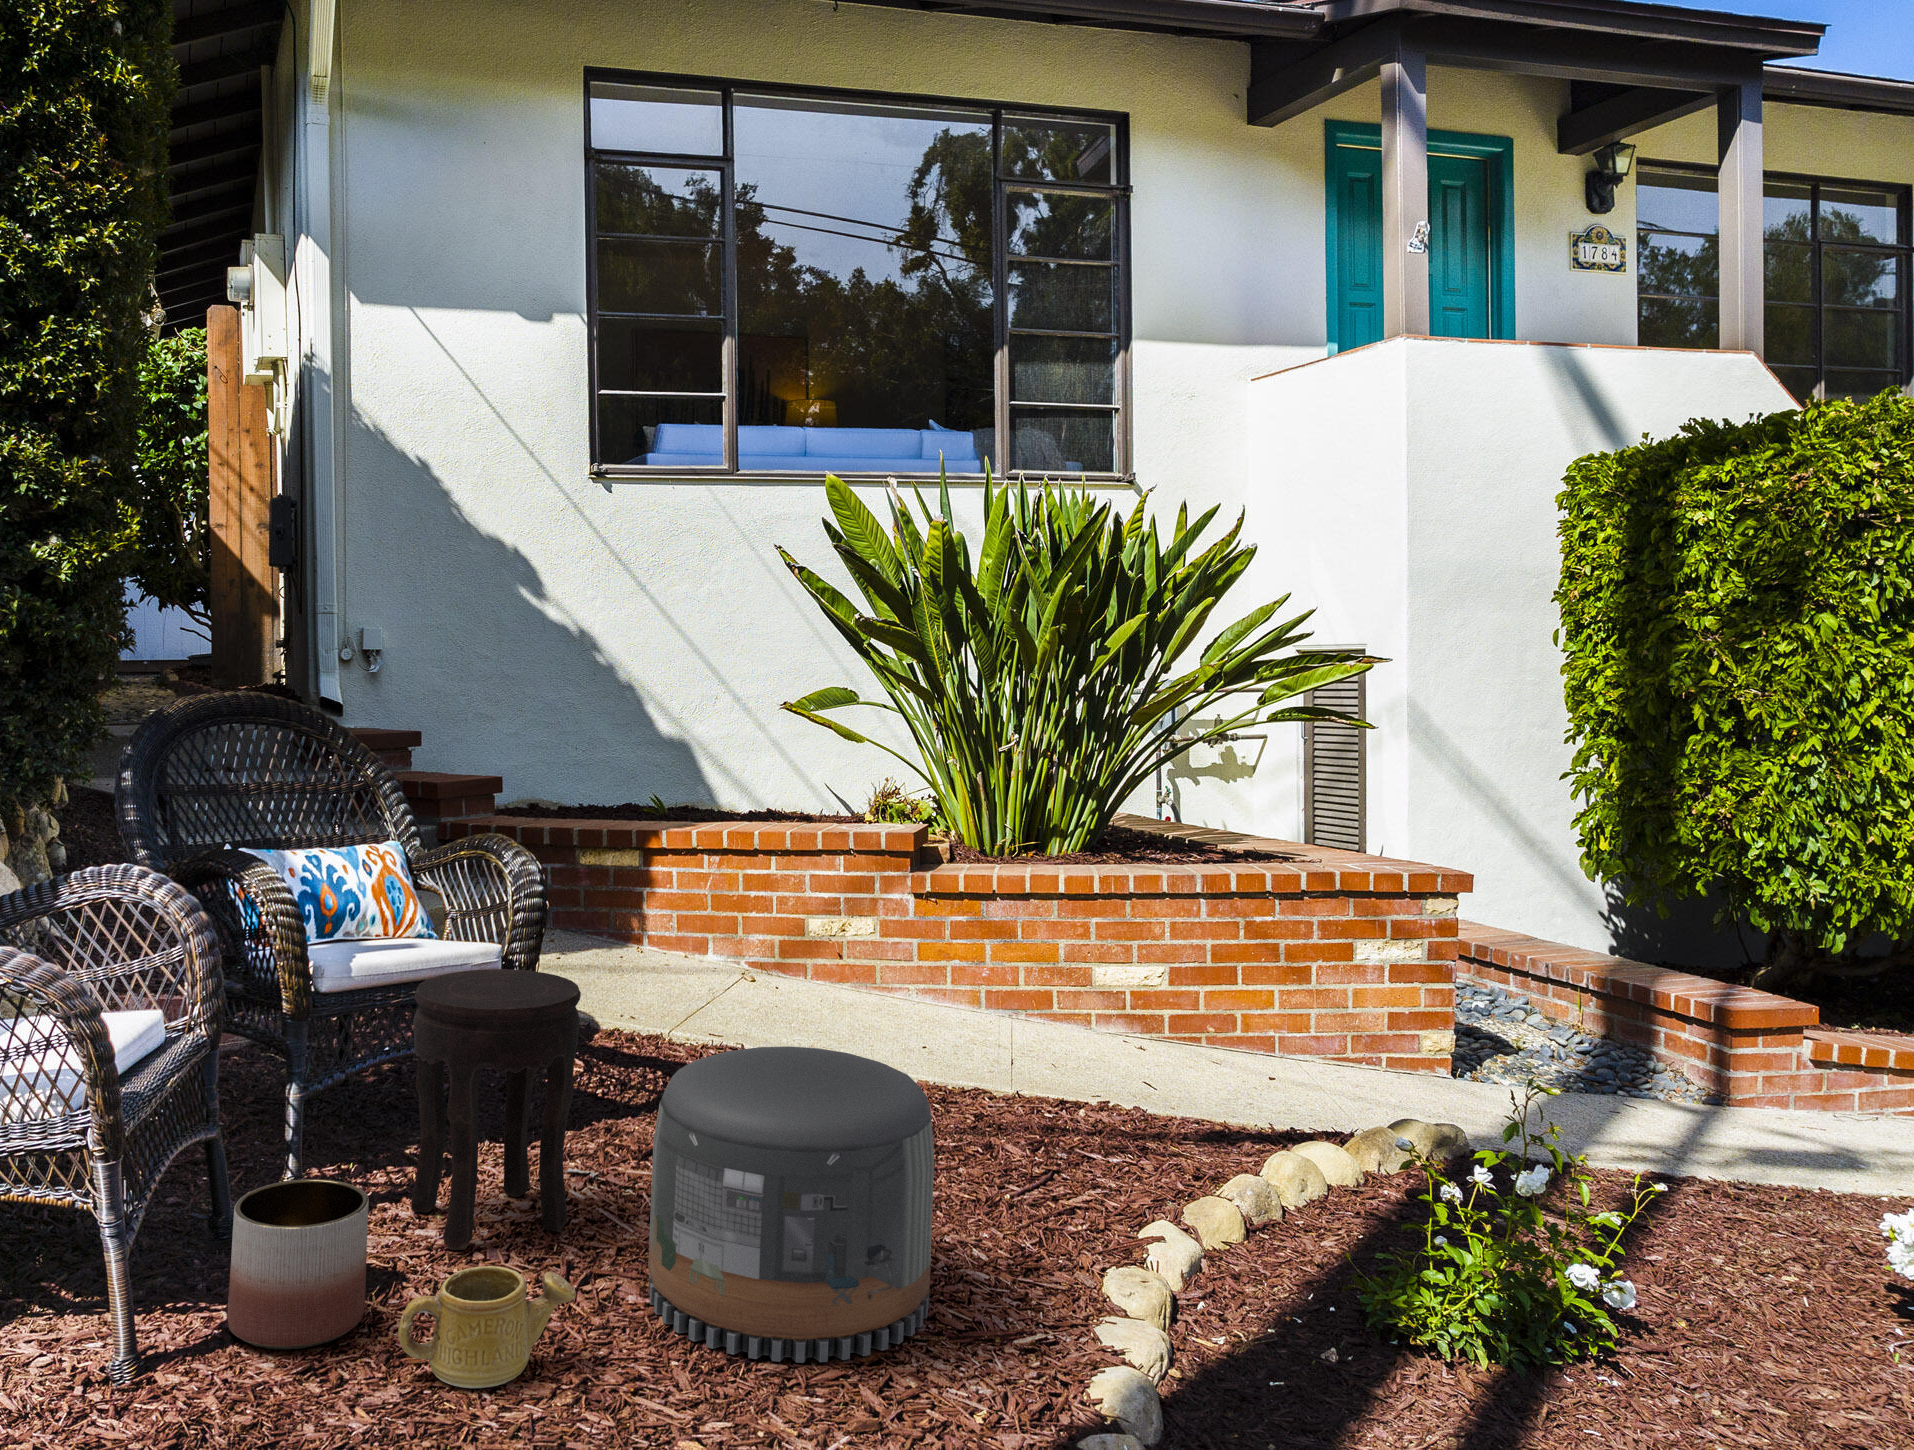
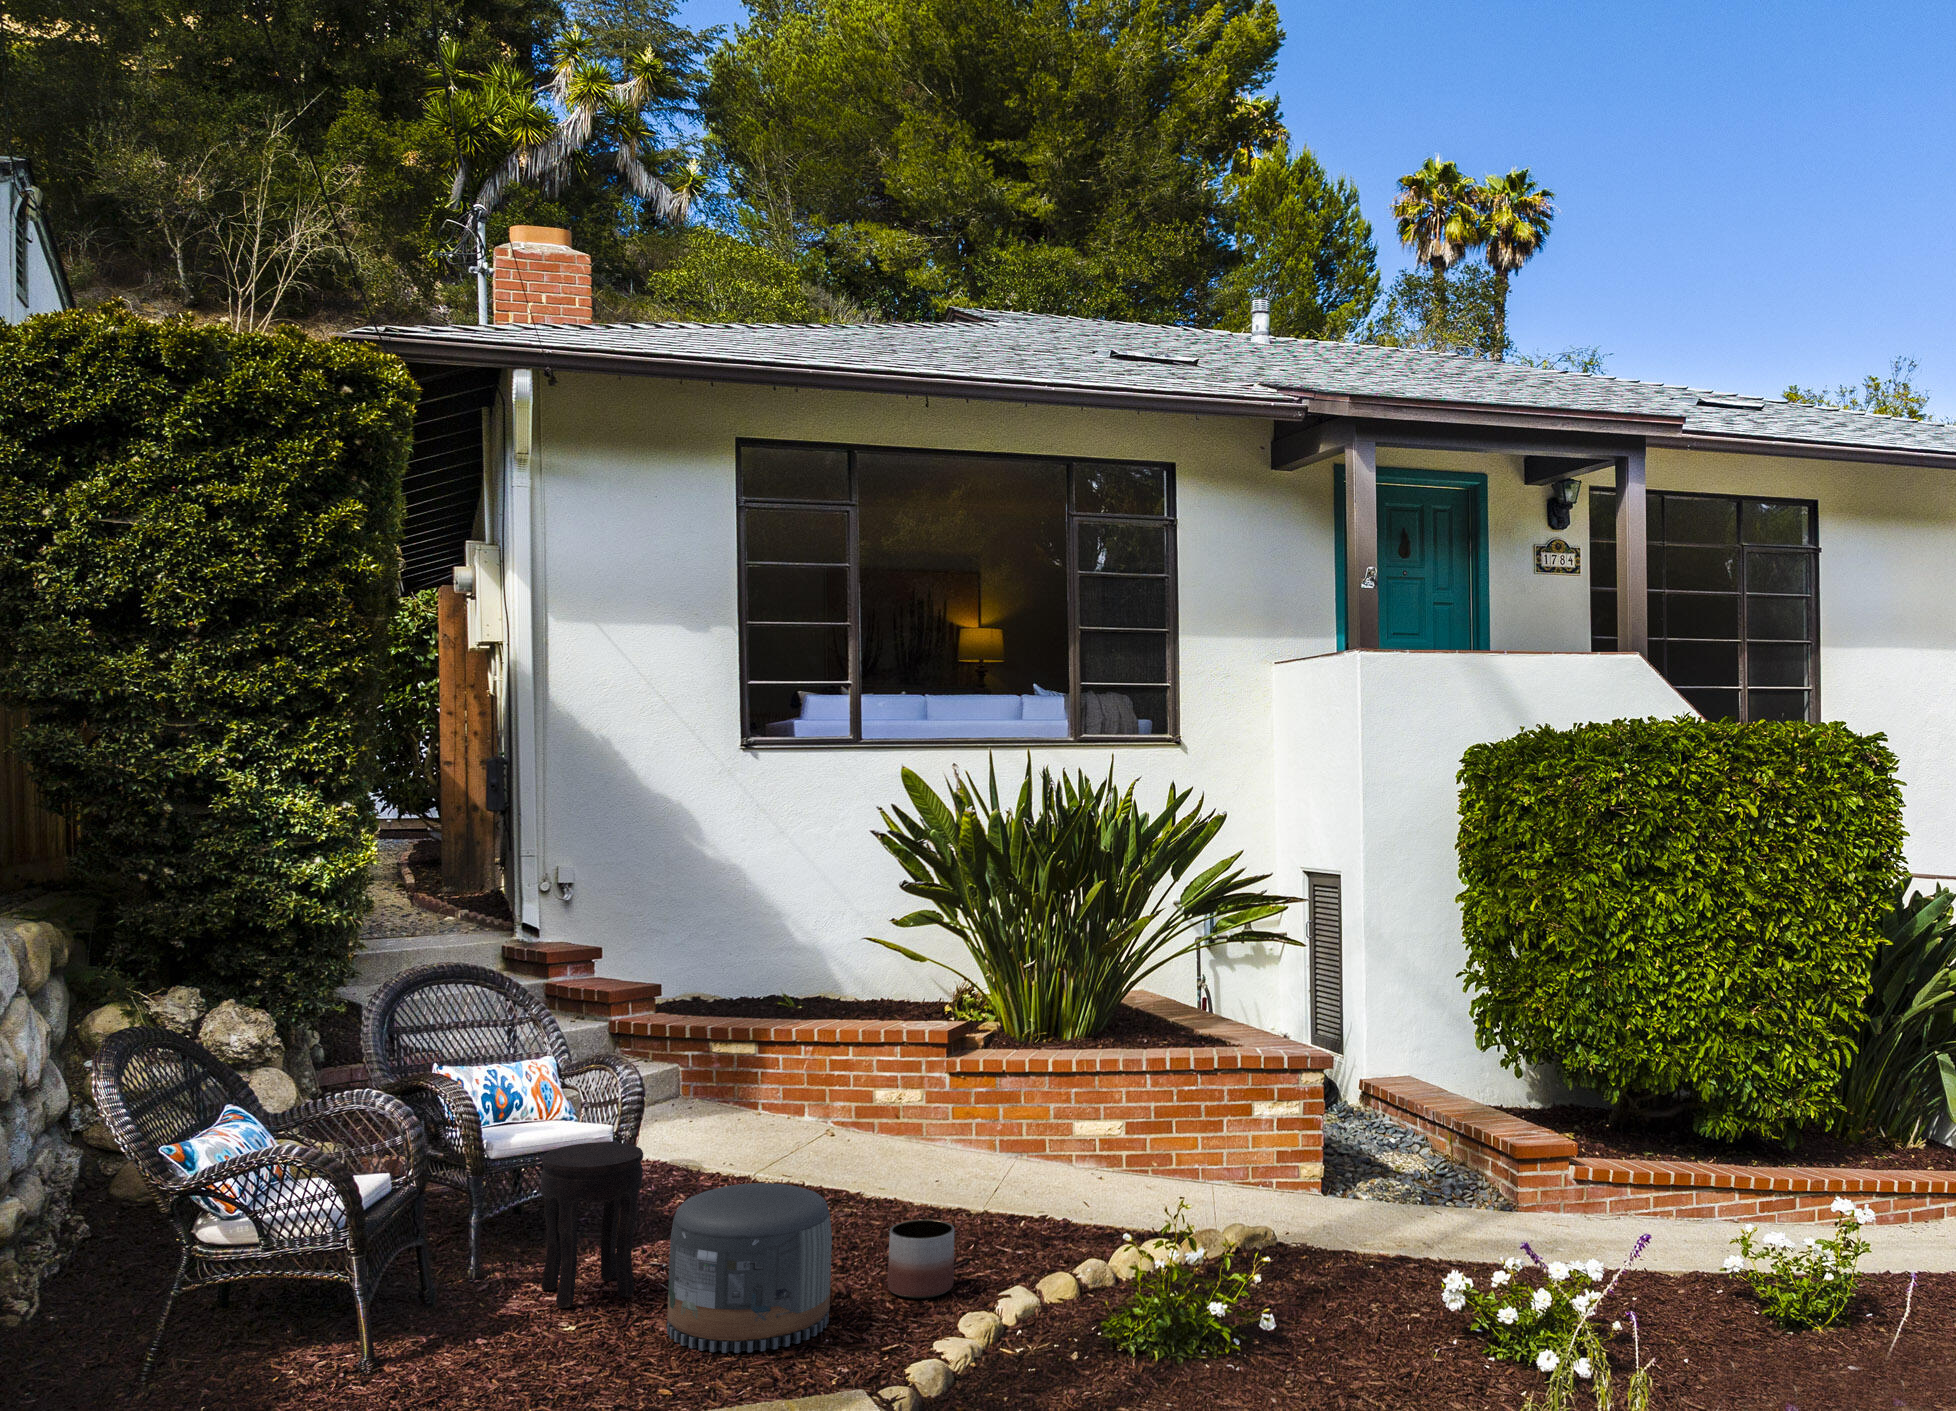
planter: present [228,1179,369,1349] -> present [888,1220,954,1298]
watering can: present [398,1266,576,1388] -> none [515,1307,615,1368]

